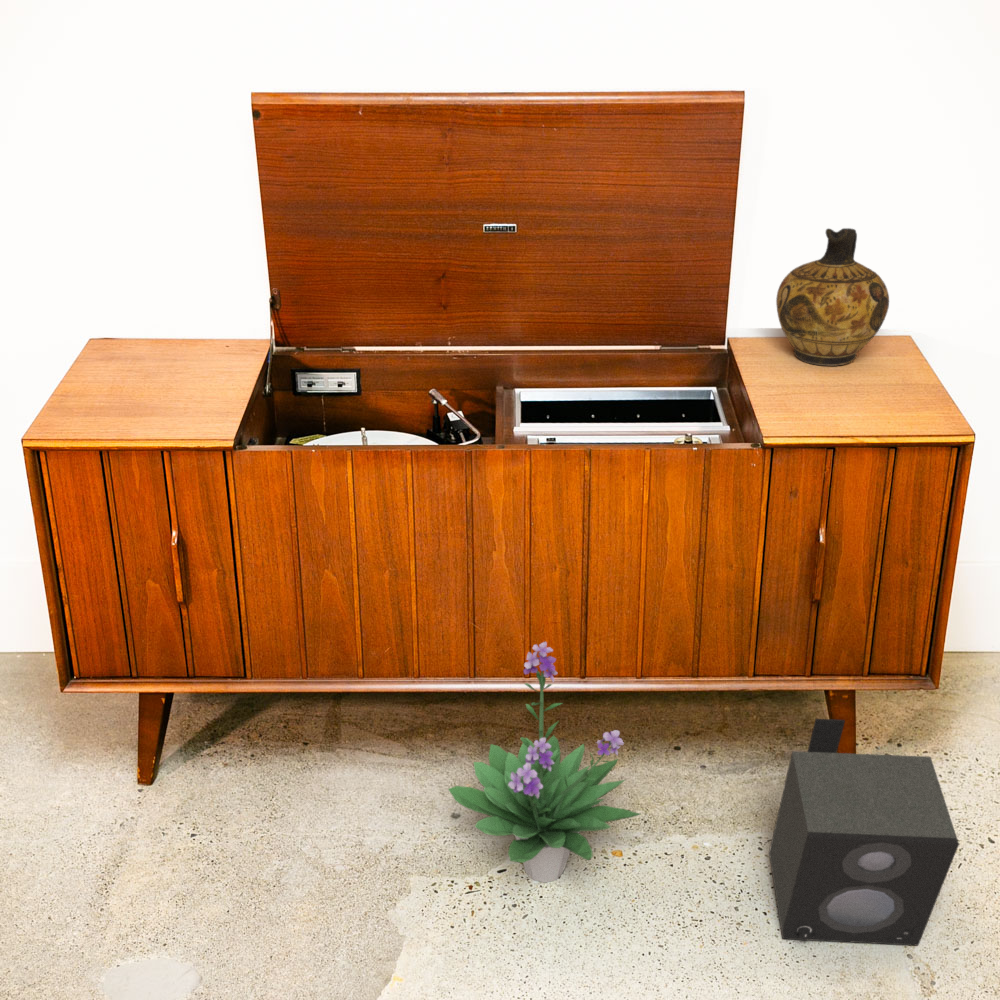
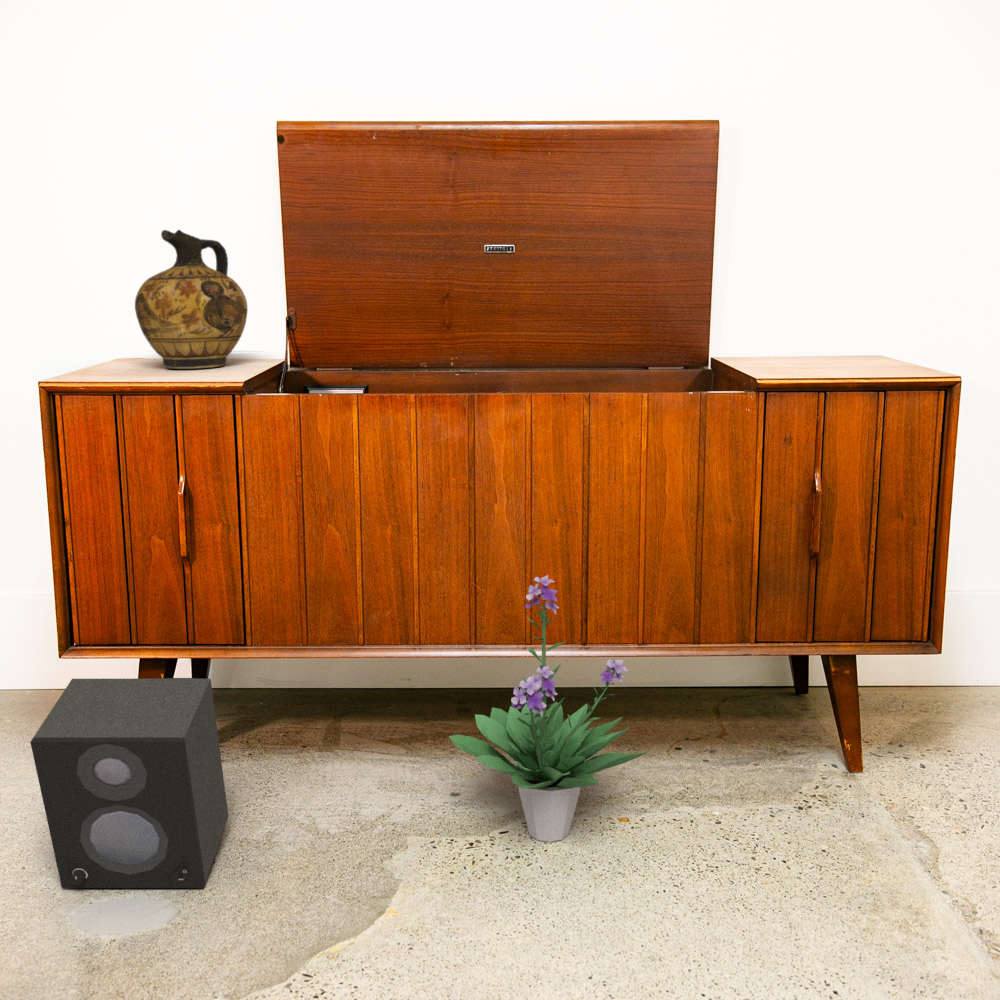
ceramic jug: present [776,228,889,366] -> present [135,230,248,369]
speaker: present [769,719,959,946] -> present [30,678,228,888]

